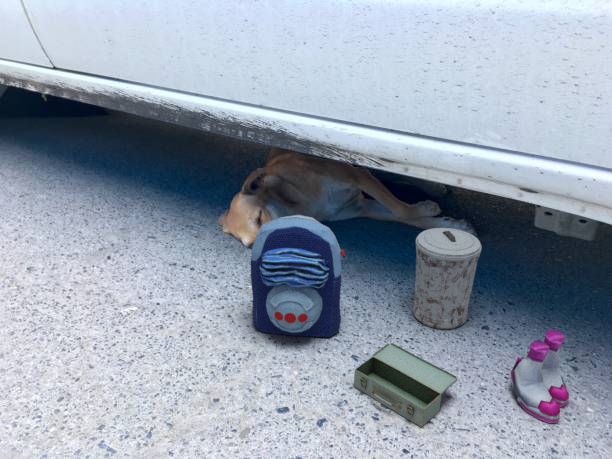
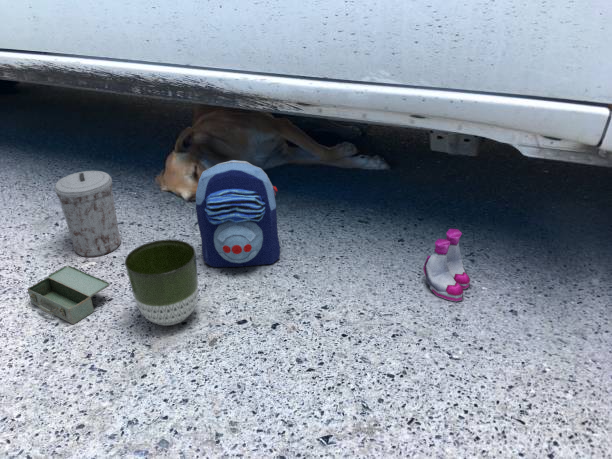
trash can: present [413,228,482,329] -> present [55,171,121,257]
planter: none [156,299,239,401] -> present [125,239,198,326]
toolbox: present [354,343,458,427] -> present [27,266,110,324]

